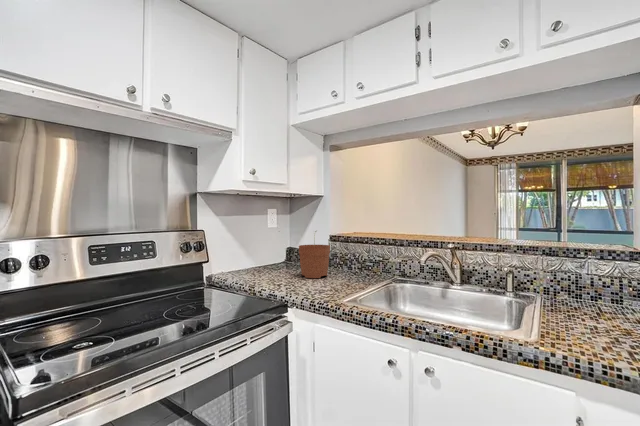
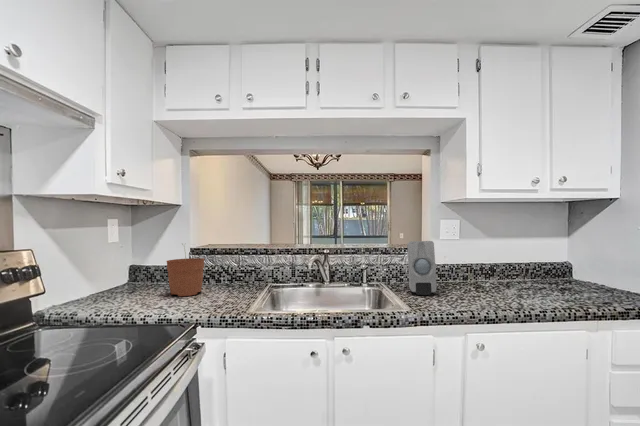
soap dispenser: none [560,245,613,327] -> present [407,241,436,295]

